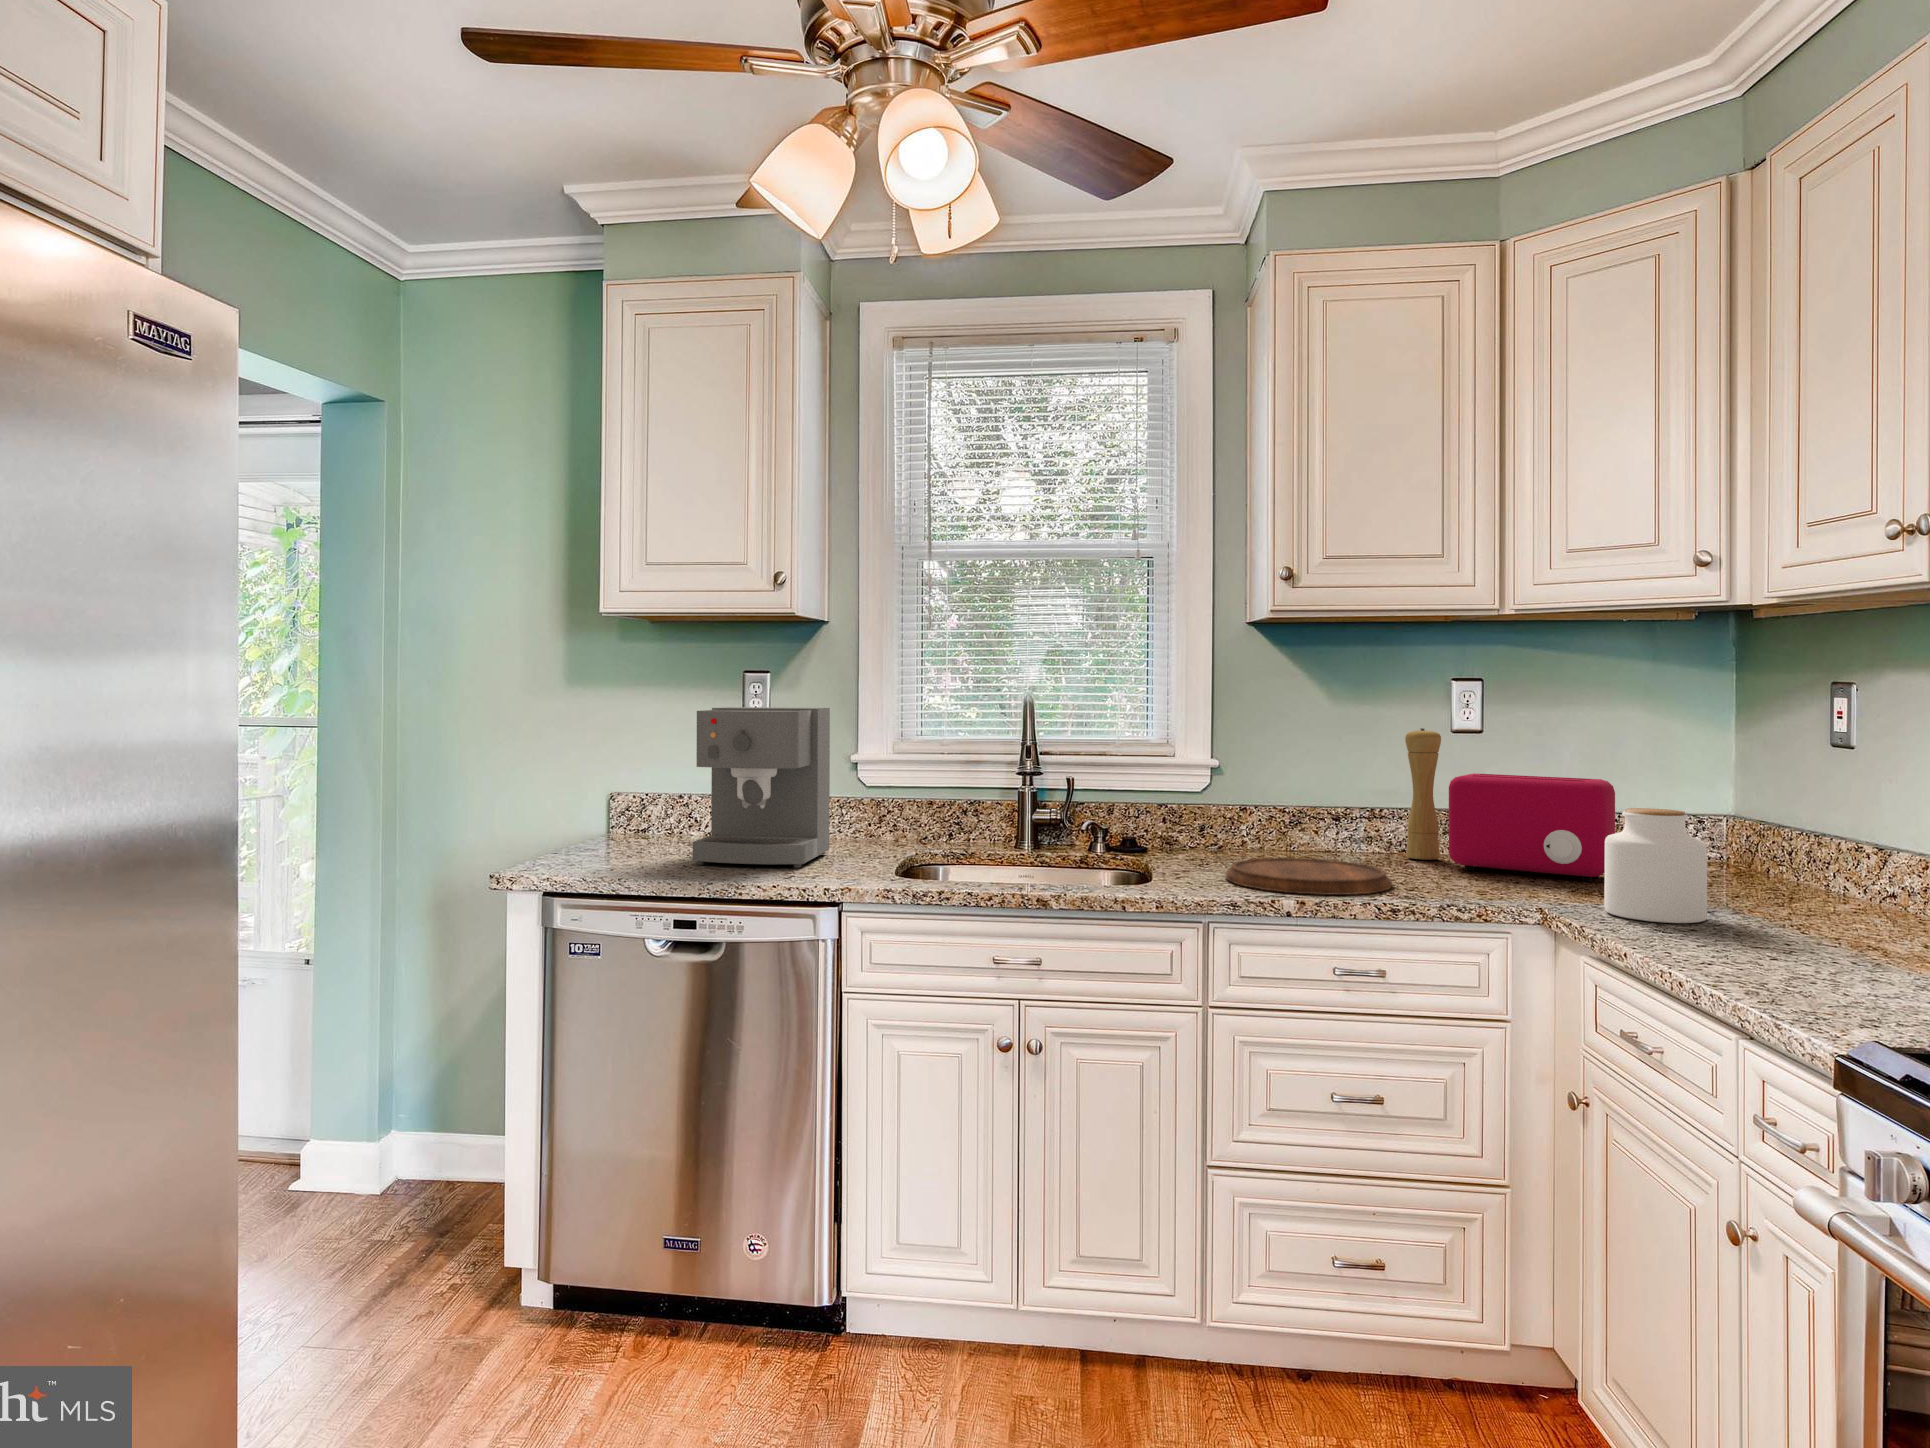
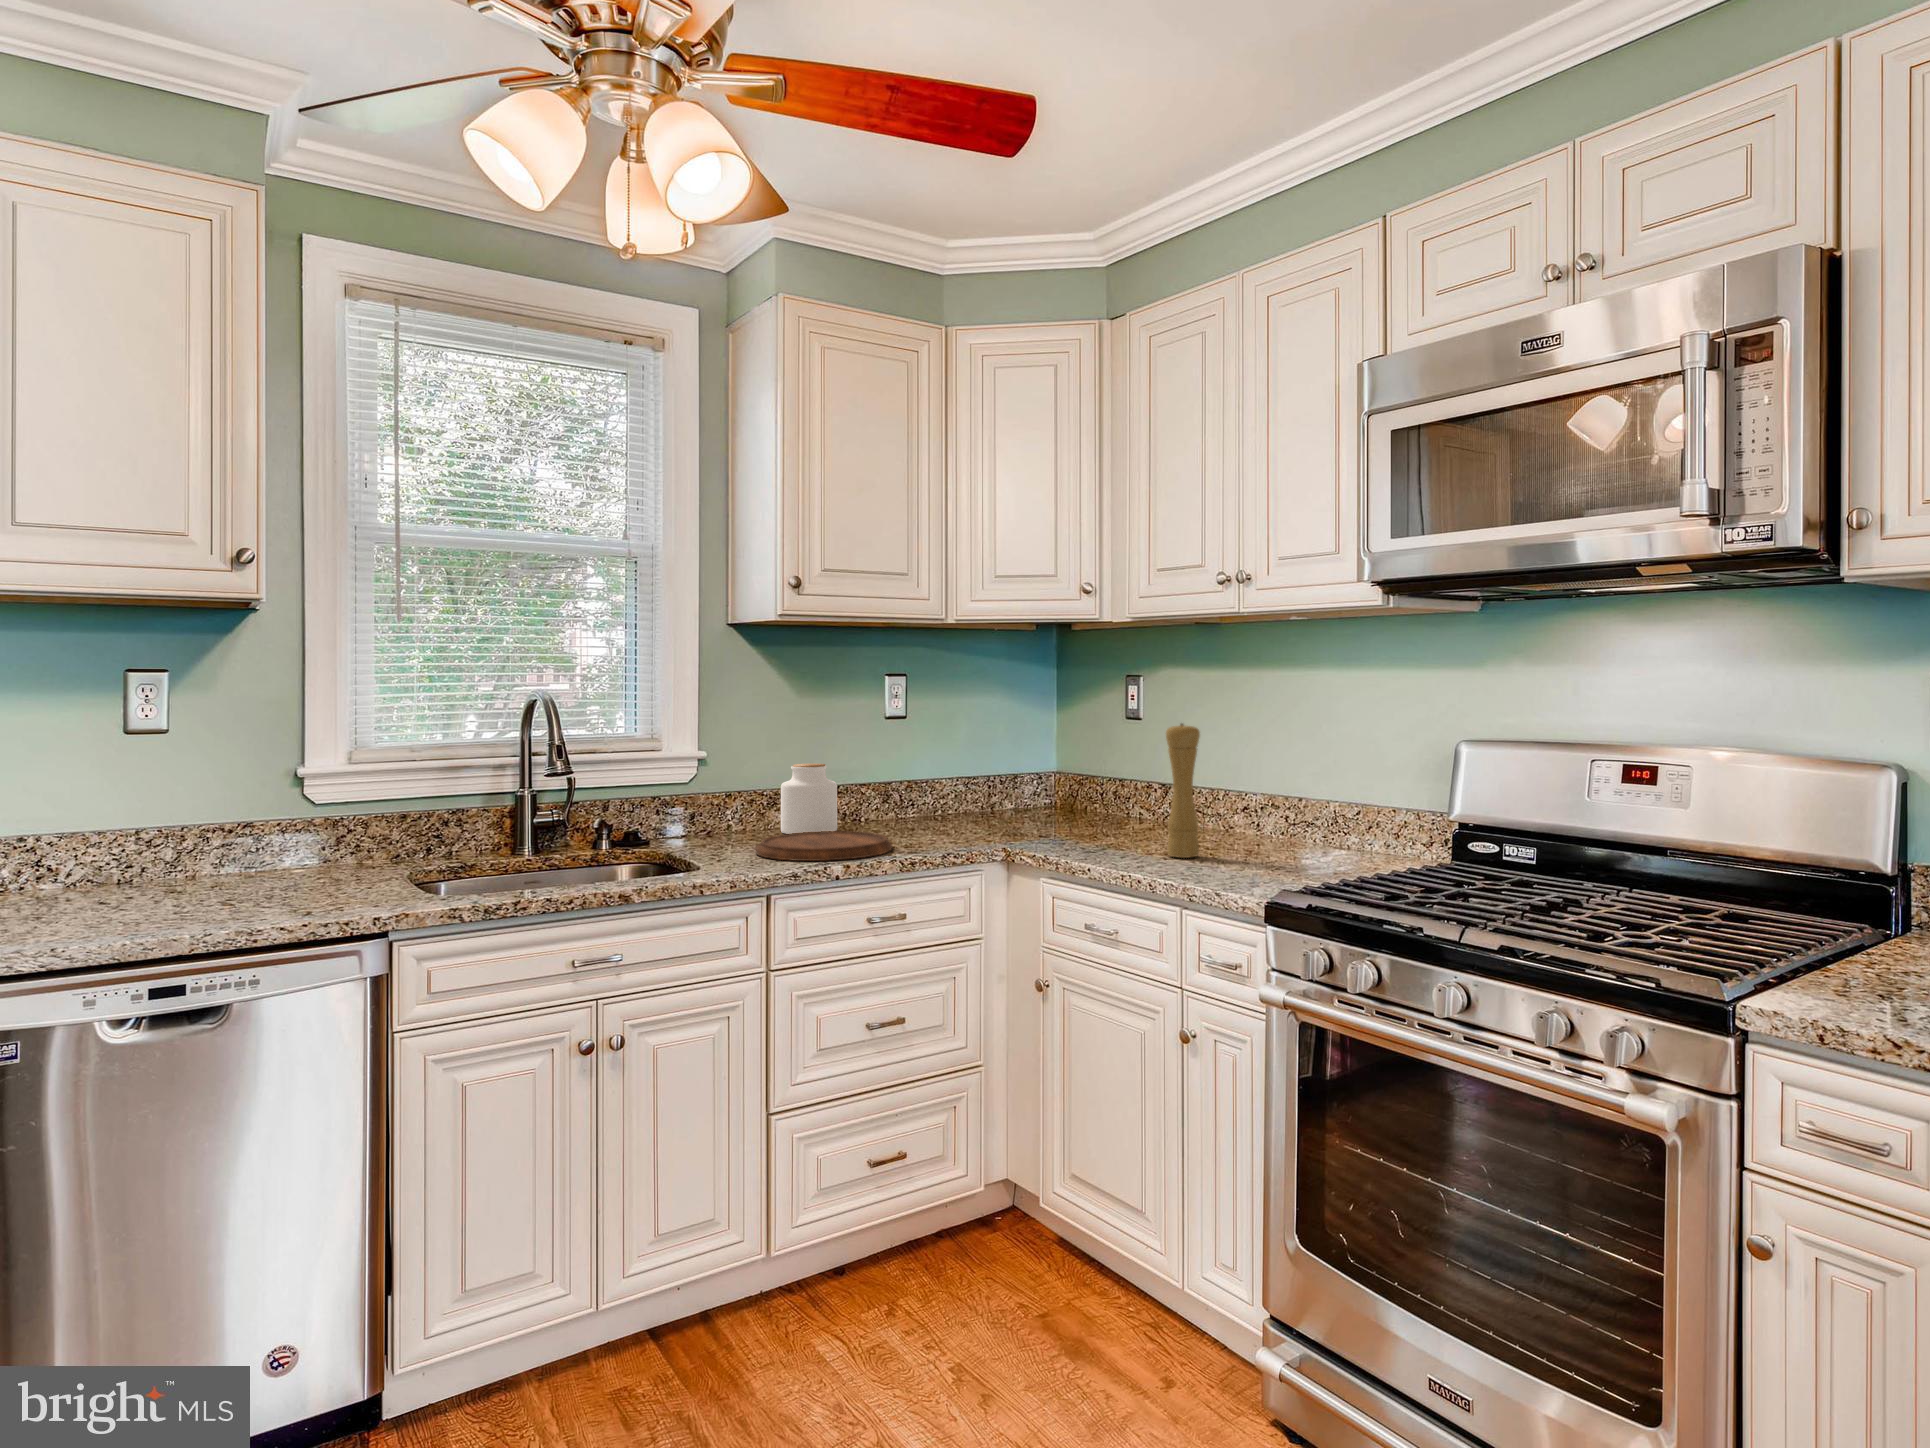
coffee maker: present [692,707,830,868] -> none [119,713,296,919]
pepper mill: present [1405,728,1441,860] -> present [1166,724,1200,858]
toaster: present [1449,773,1615,881] -> none [901,752,1011,829]
jar: present [1604,808,1707,923] -> present [781,763,837,834]

